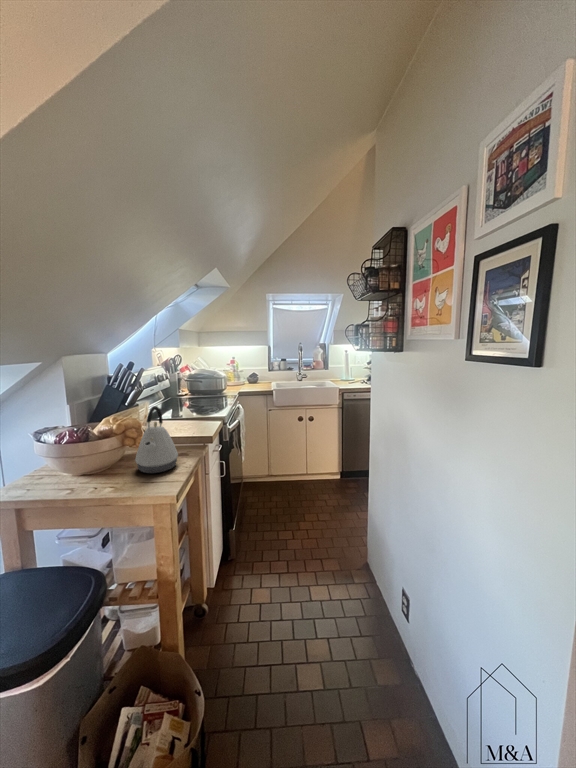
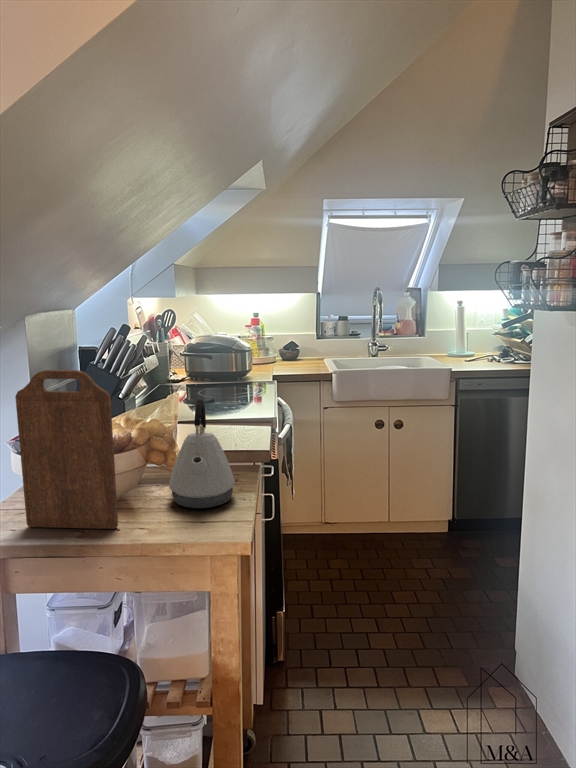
cutting board: none [26,389,94,488] -> present [15,370,118,529]

